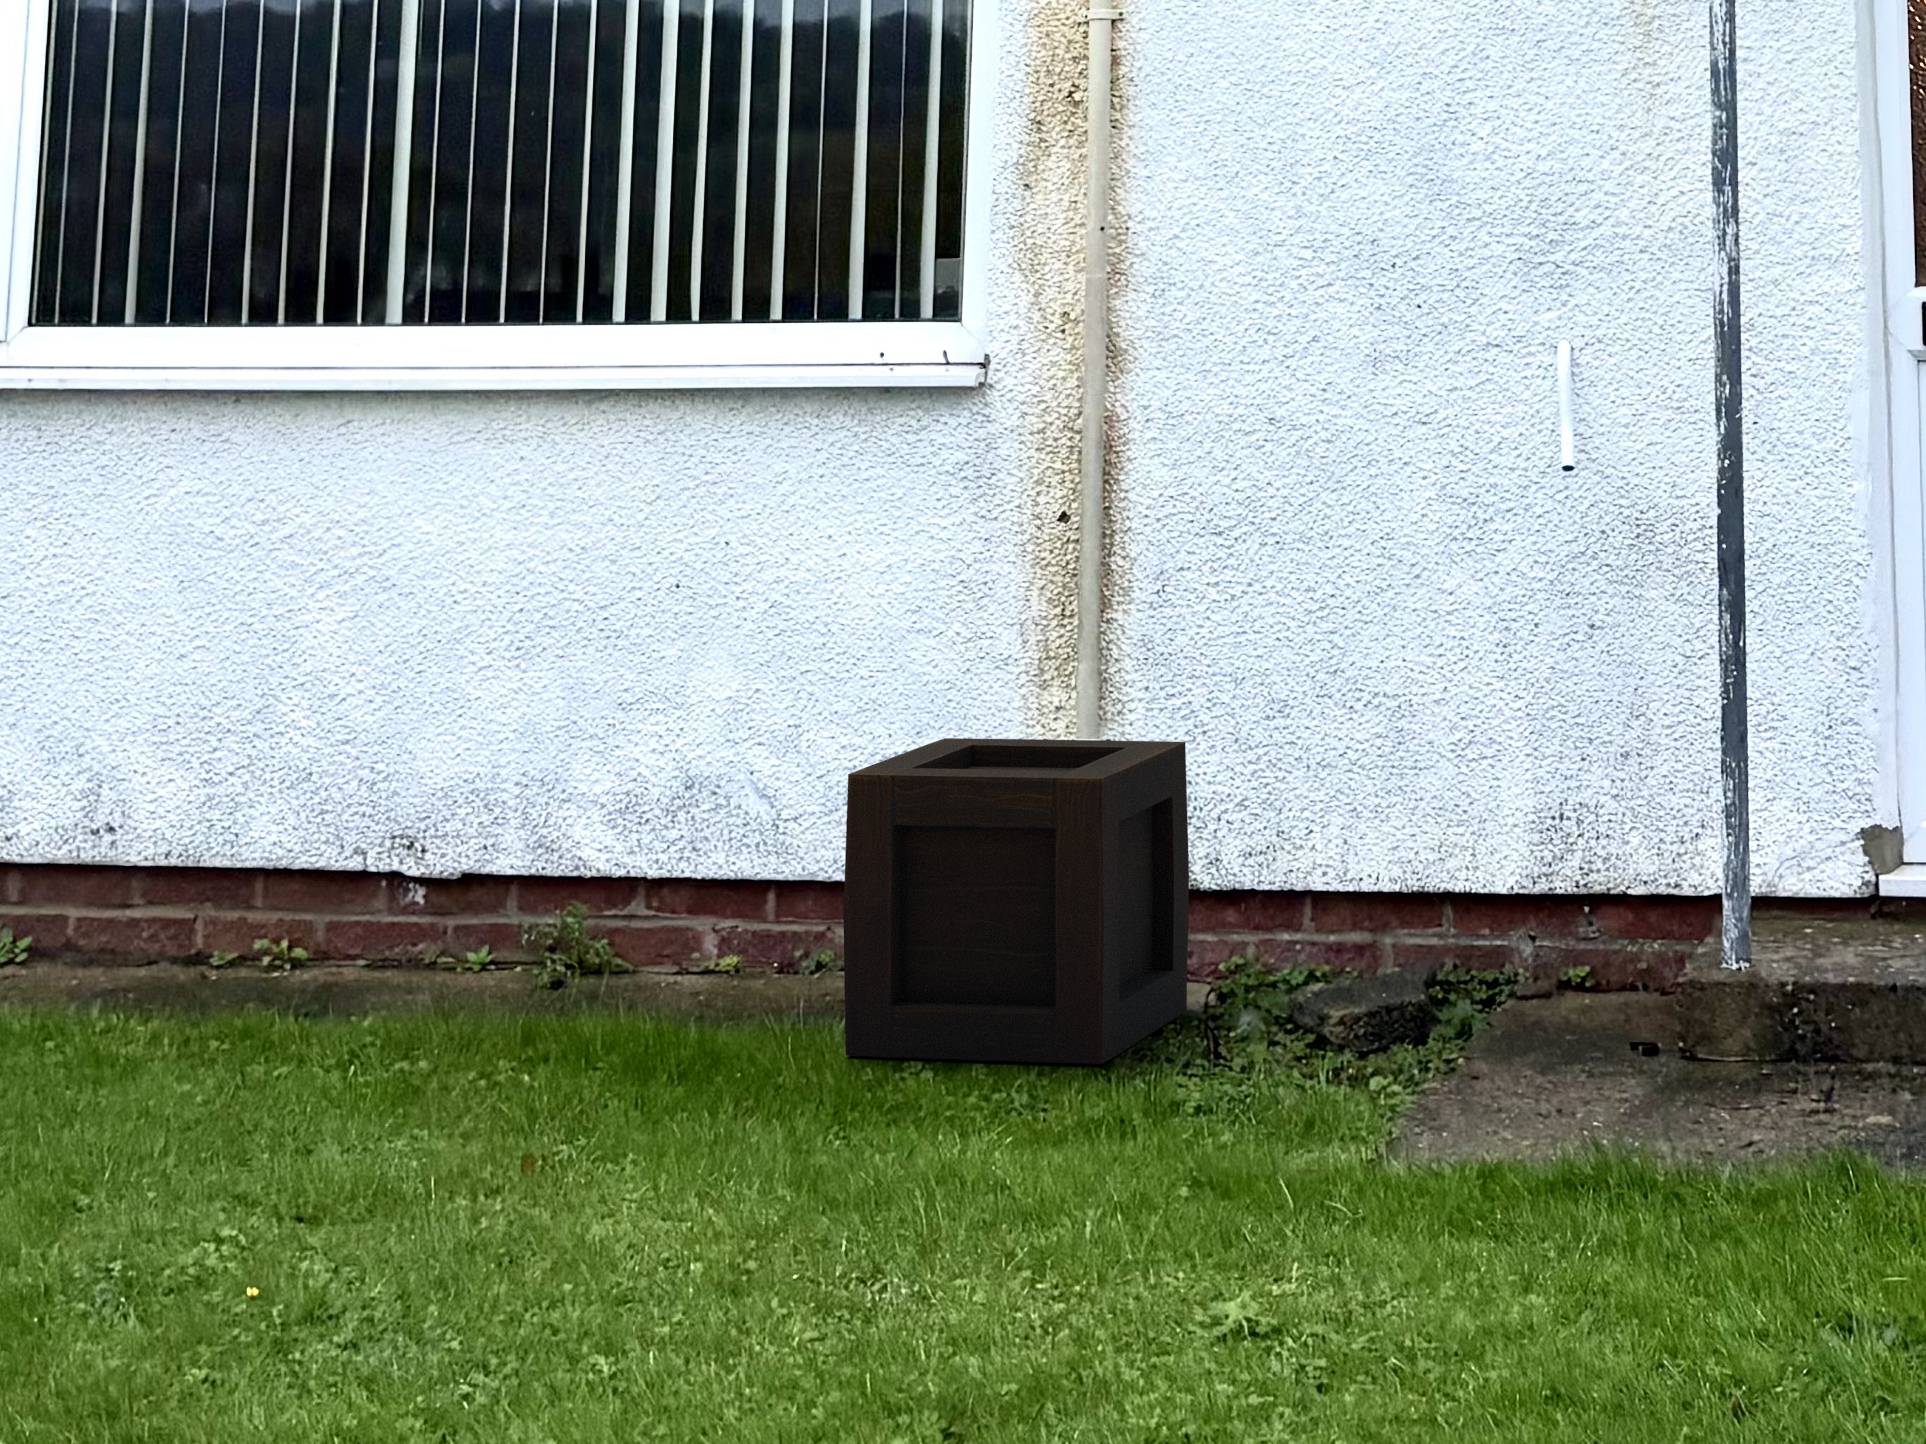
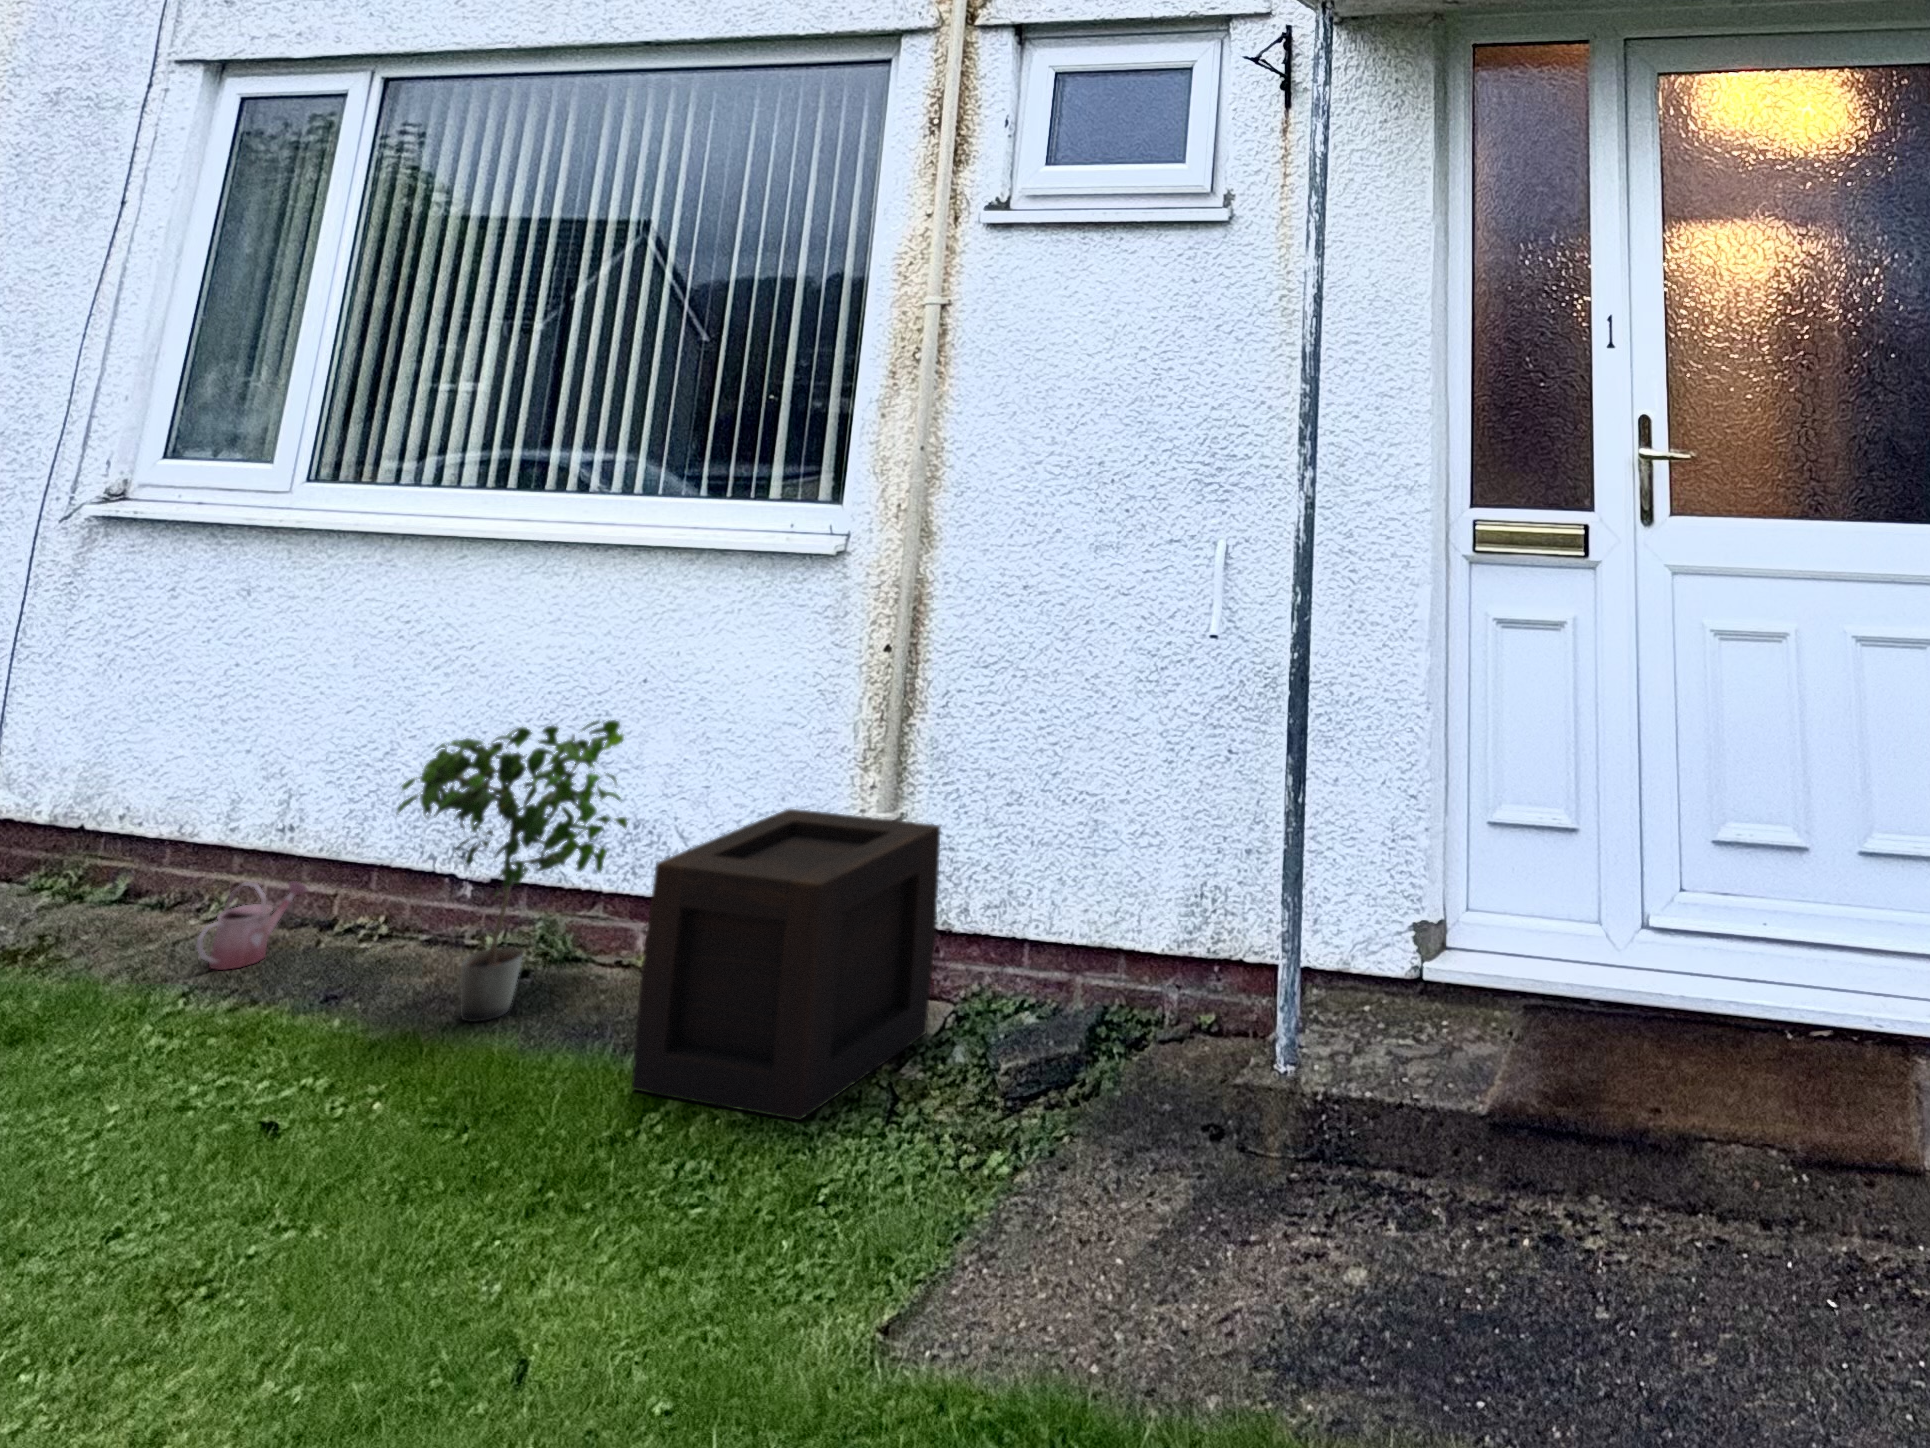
potted plant: none [384,632,698,1024] -> present [397,720,628,1022]
watering can: none [61,890,156,1004] -> present [197,881,307,970]

